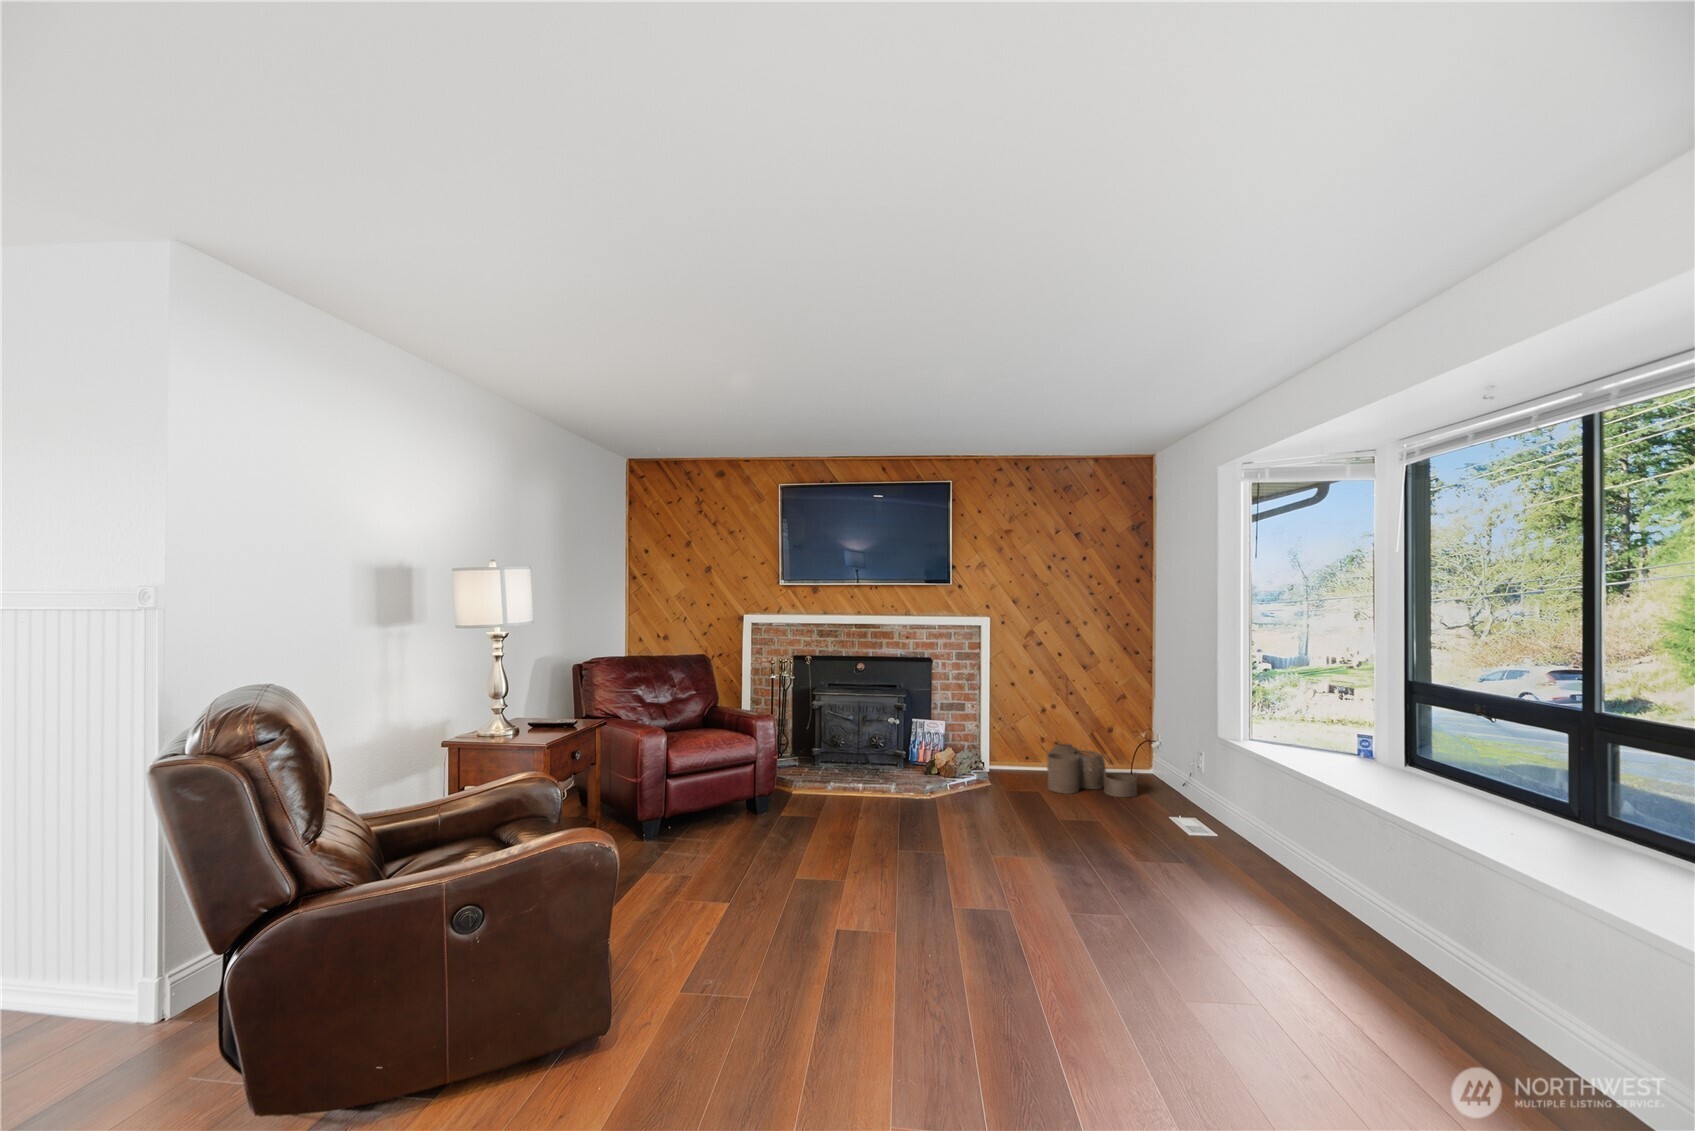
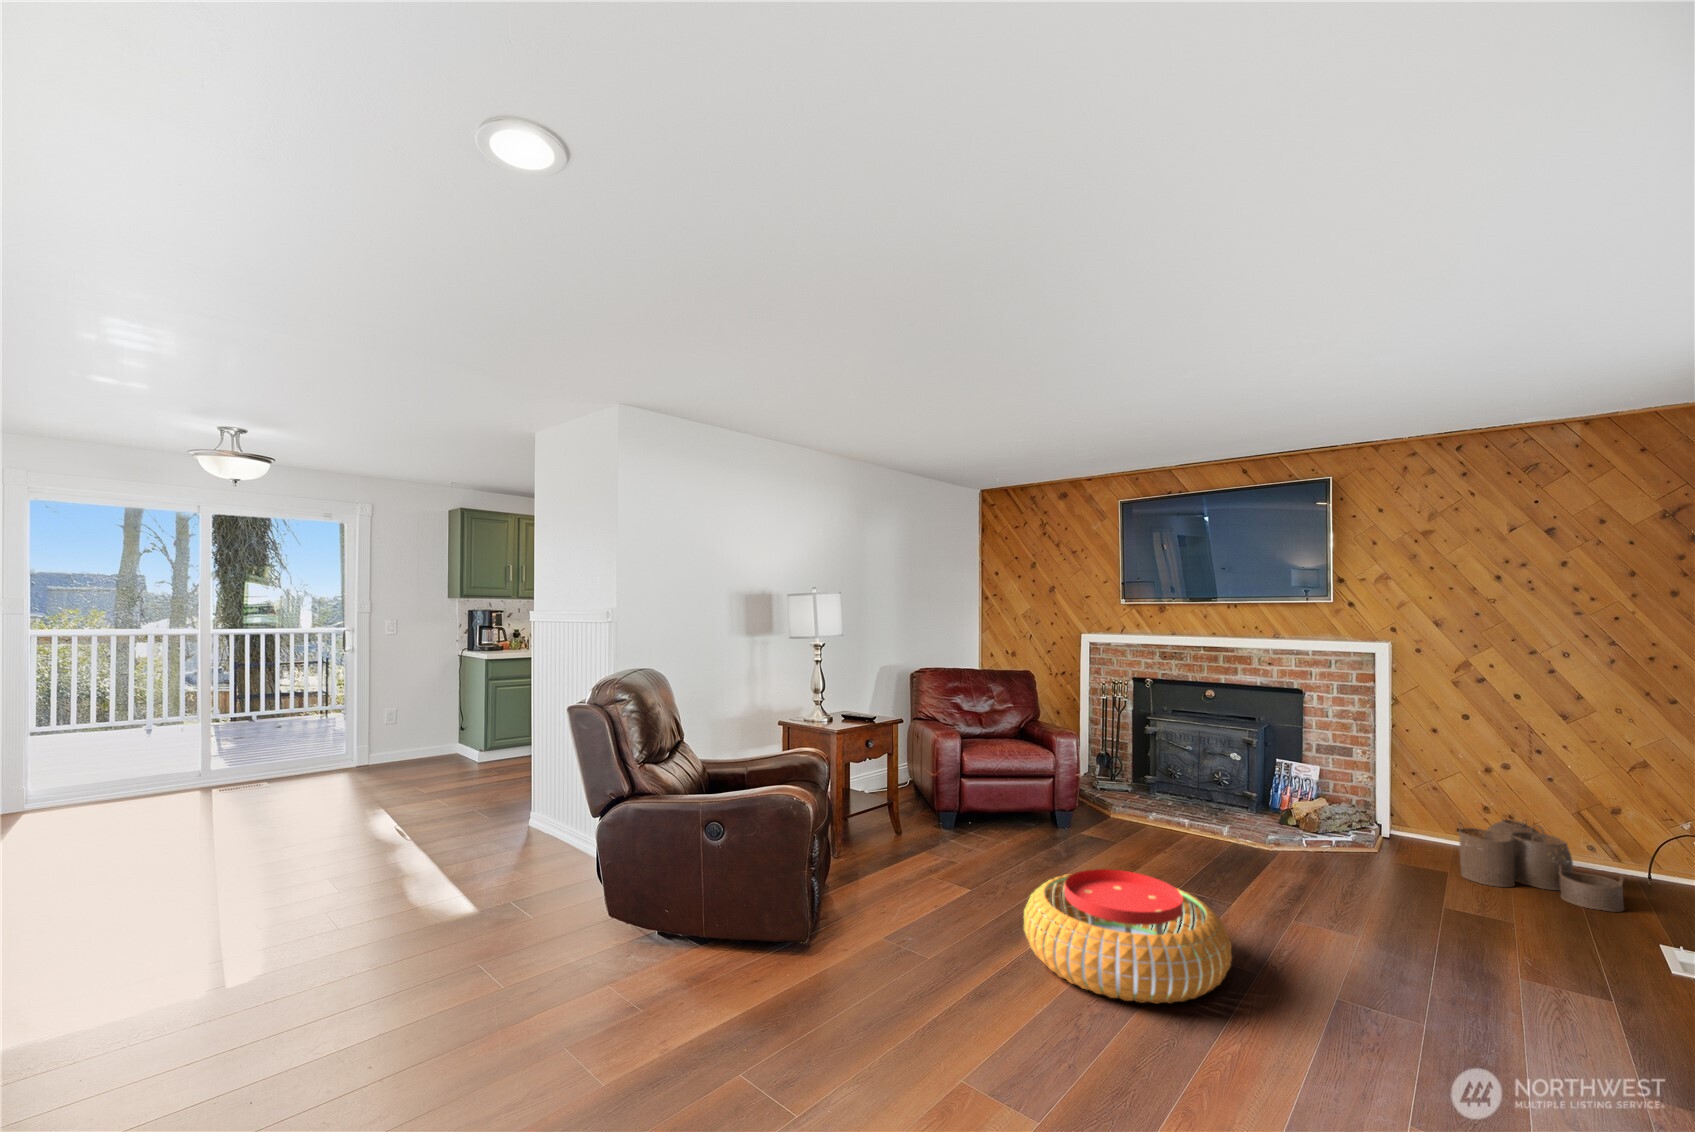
pouf: none [835,843,1026,973] -> present [1024,869,1232,1004]

